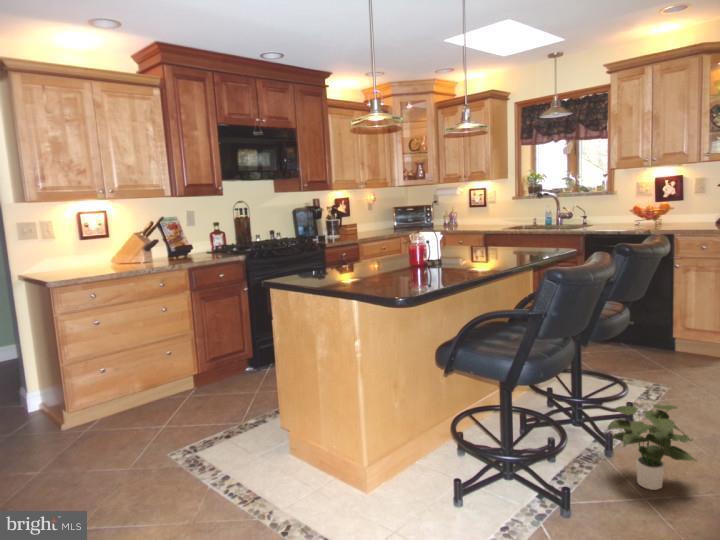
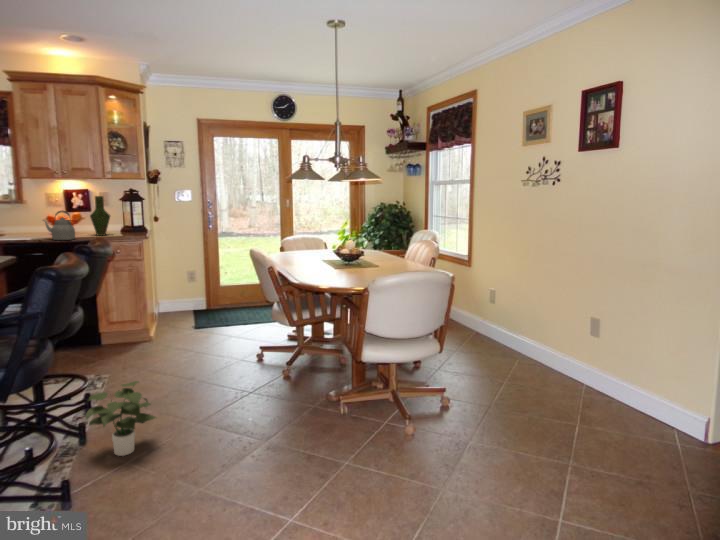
vase: none [678,181,703,228] -> present [90,196,110,236]
kettle: none [624,200,657,232] -> present [43,211,75,240]

